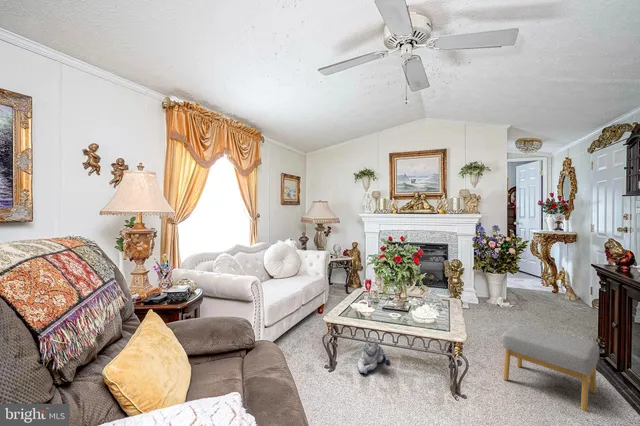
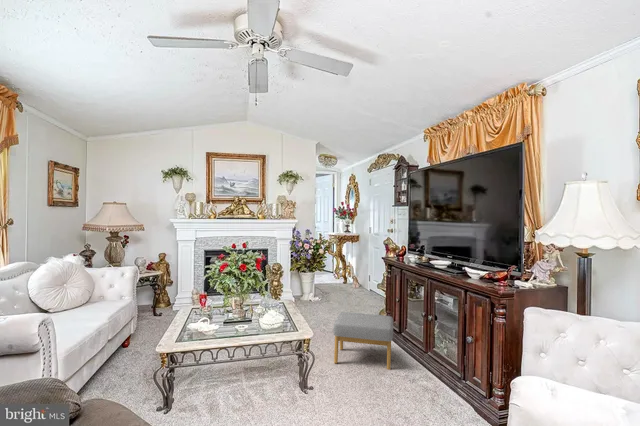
plush toy: present [357,337,389,374] -> none [200,356,234,399]

